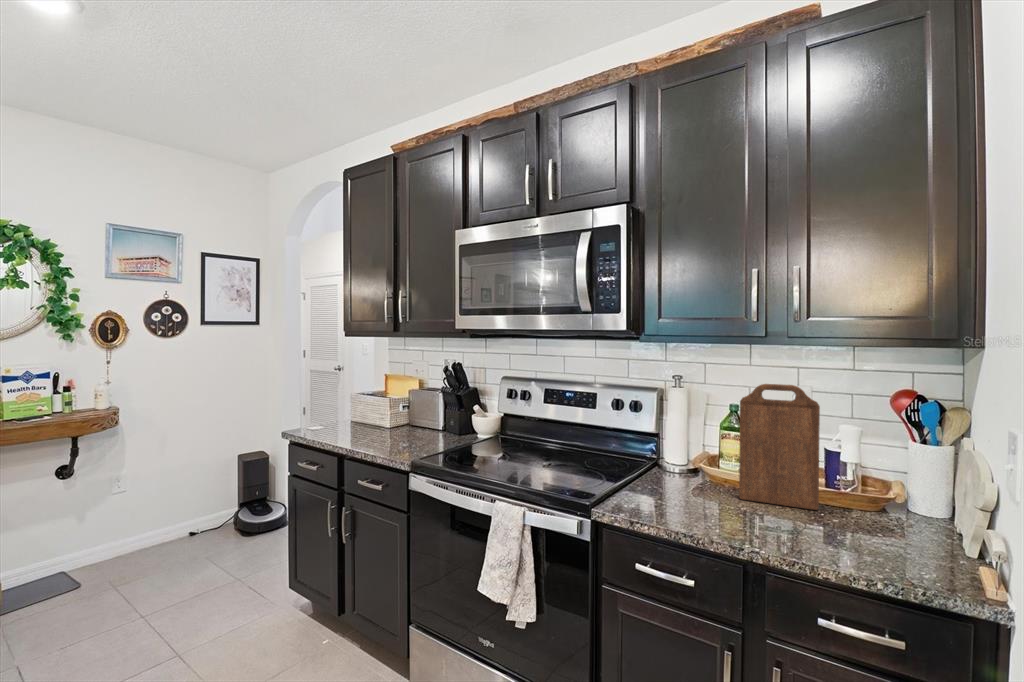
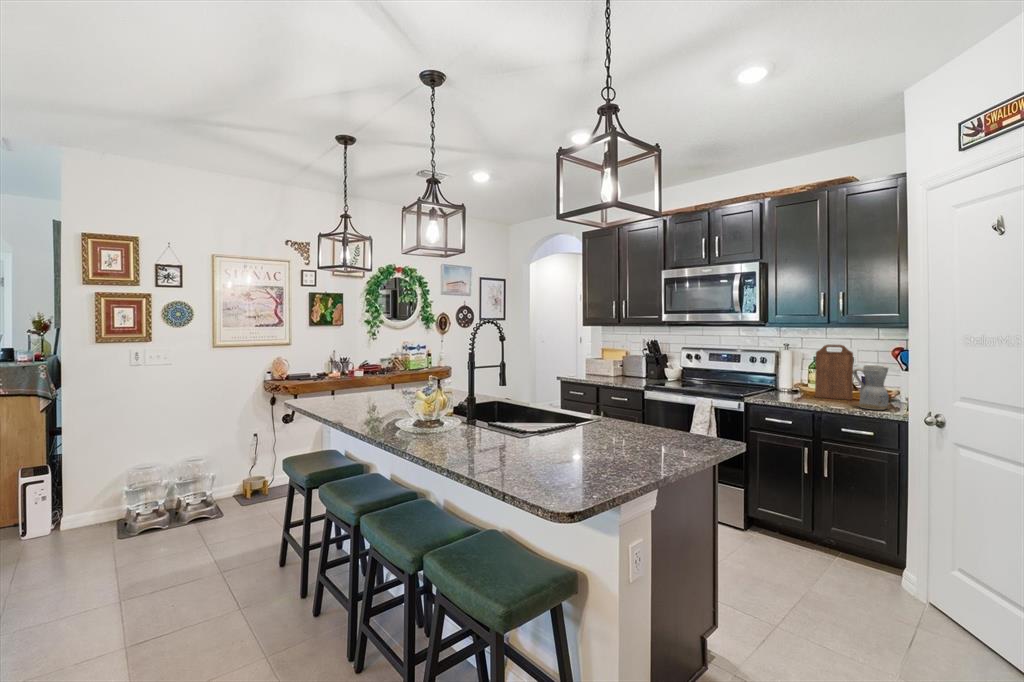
ceramic pitcher: none [838,443,933,567] -> present [853,365,889,410]

